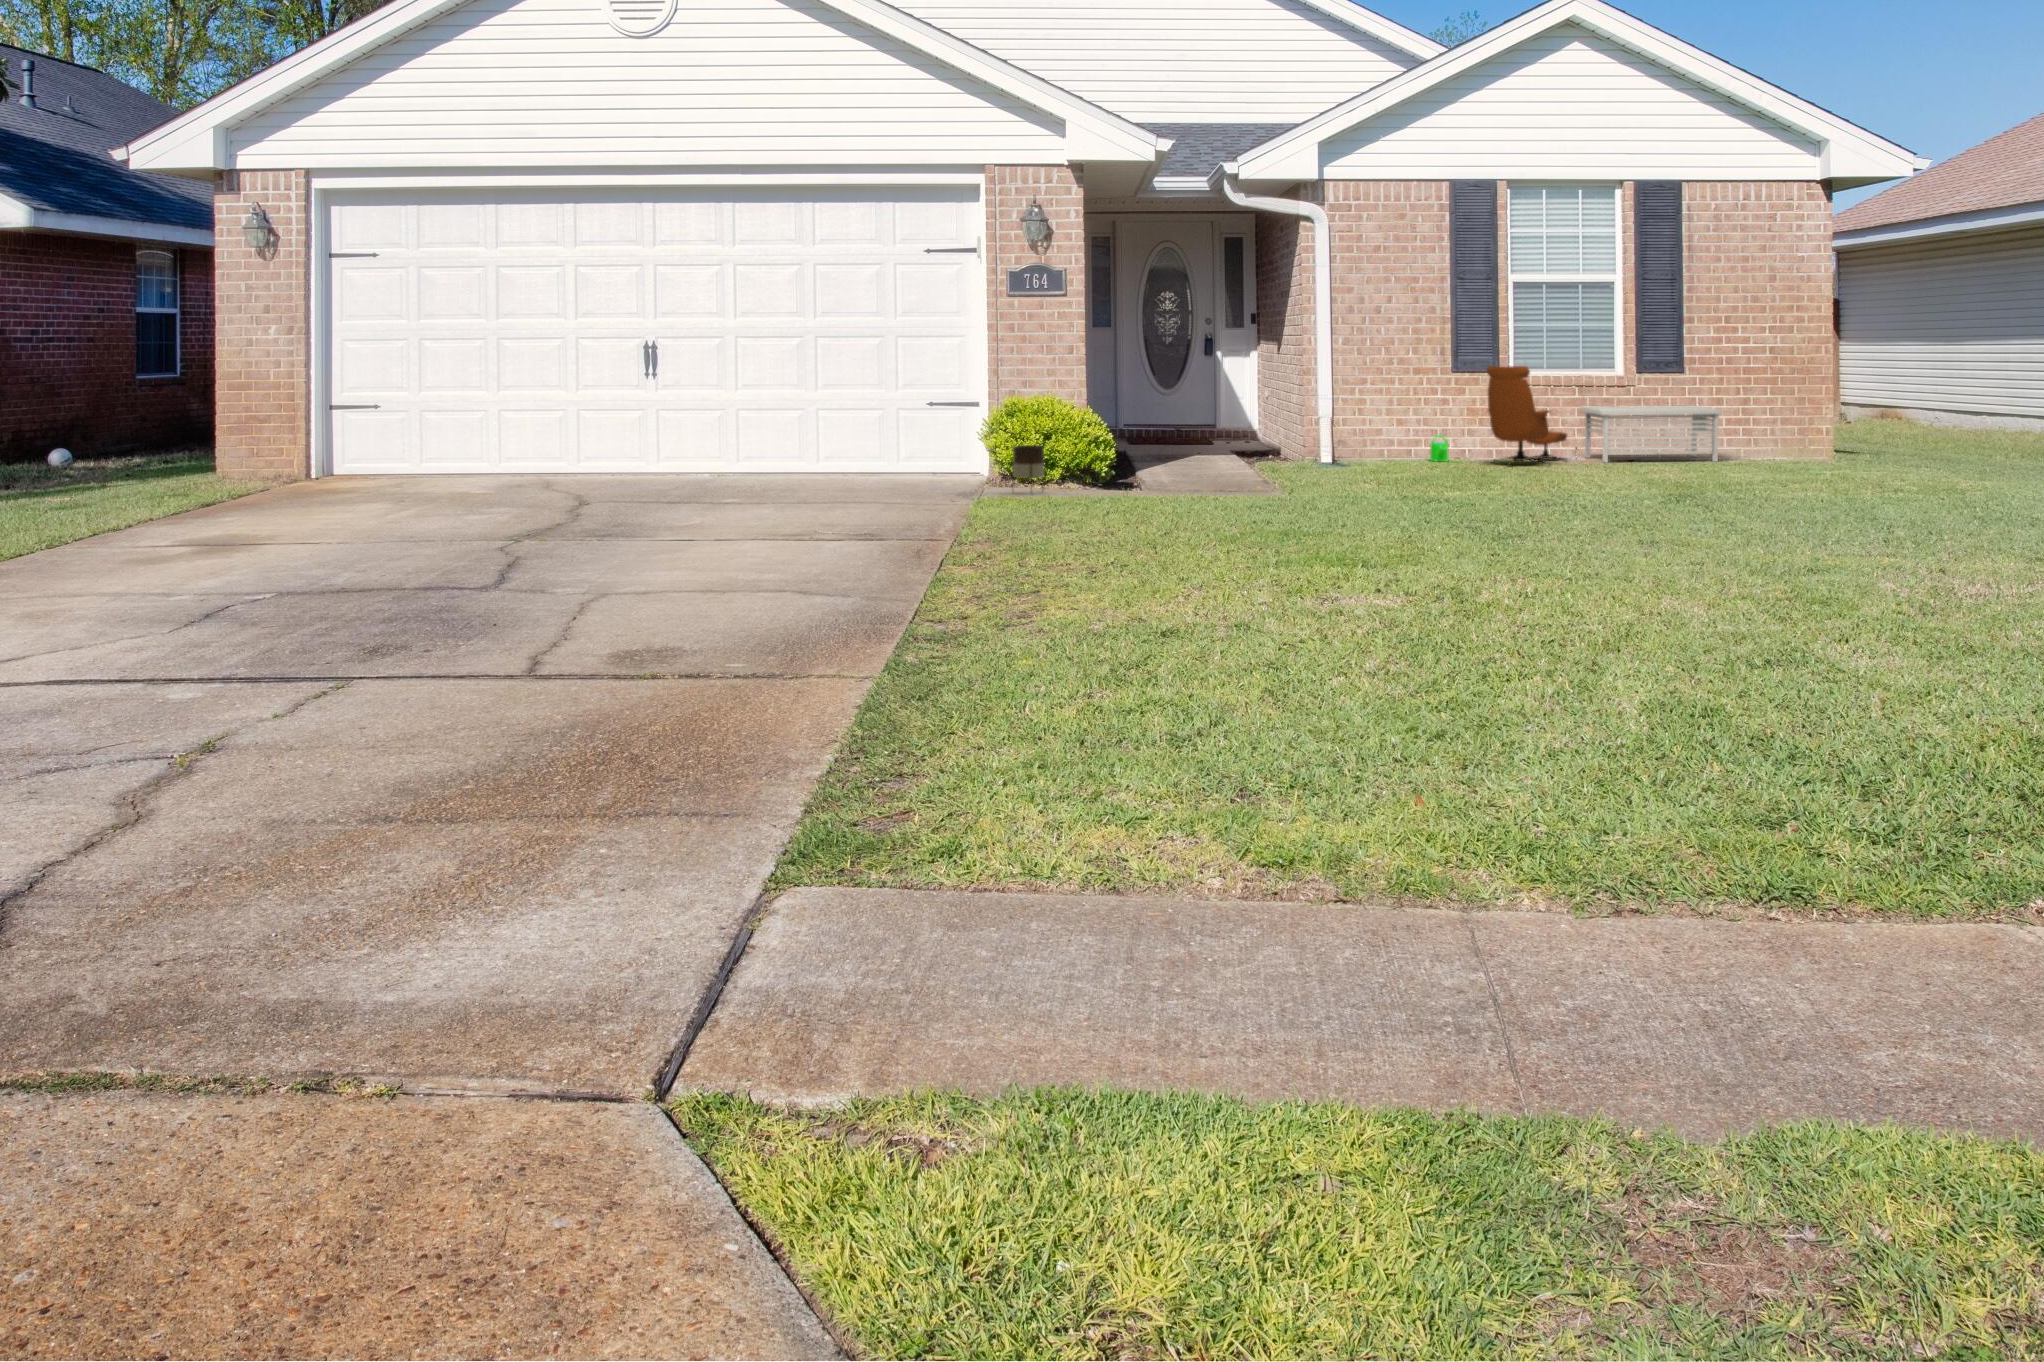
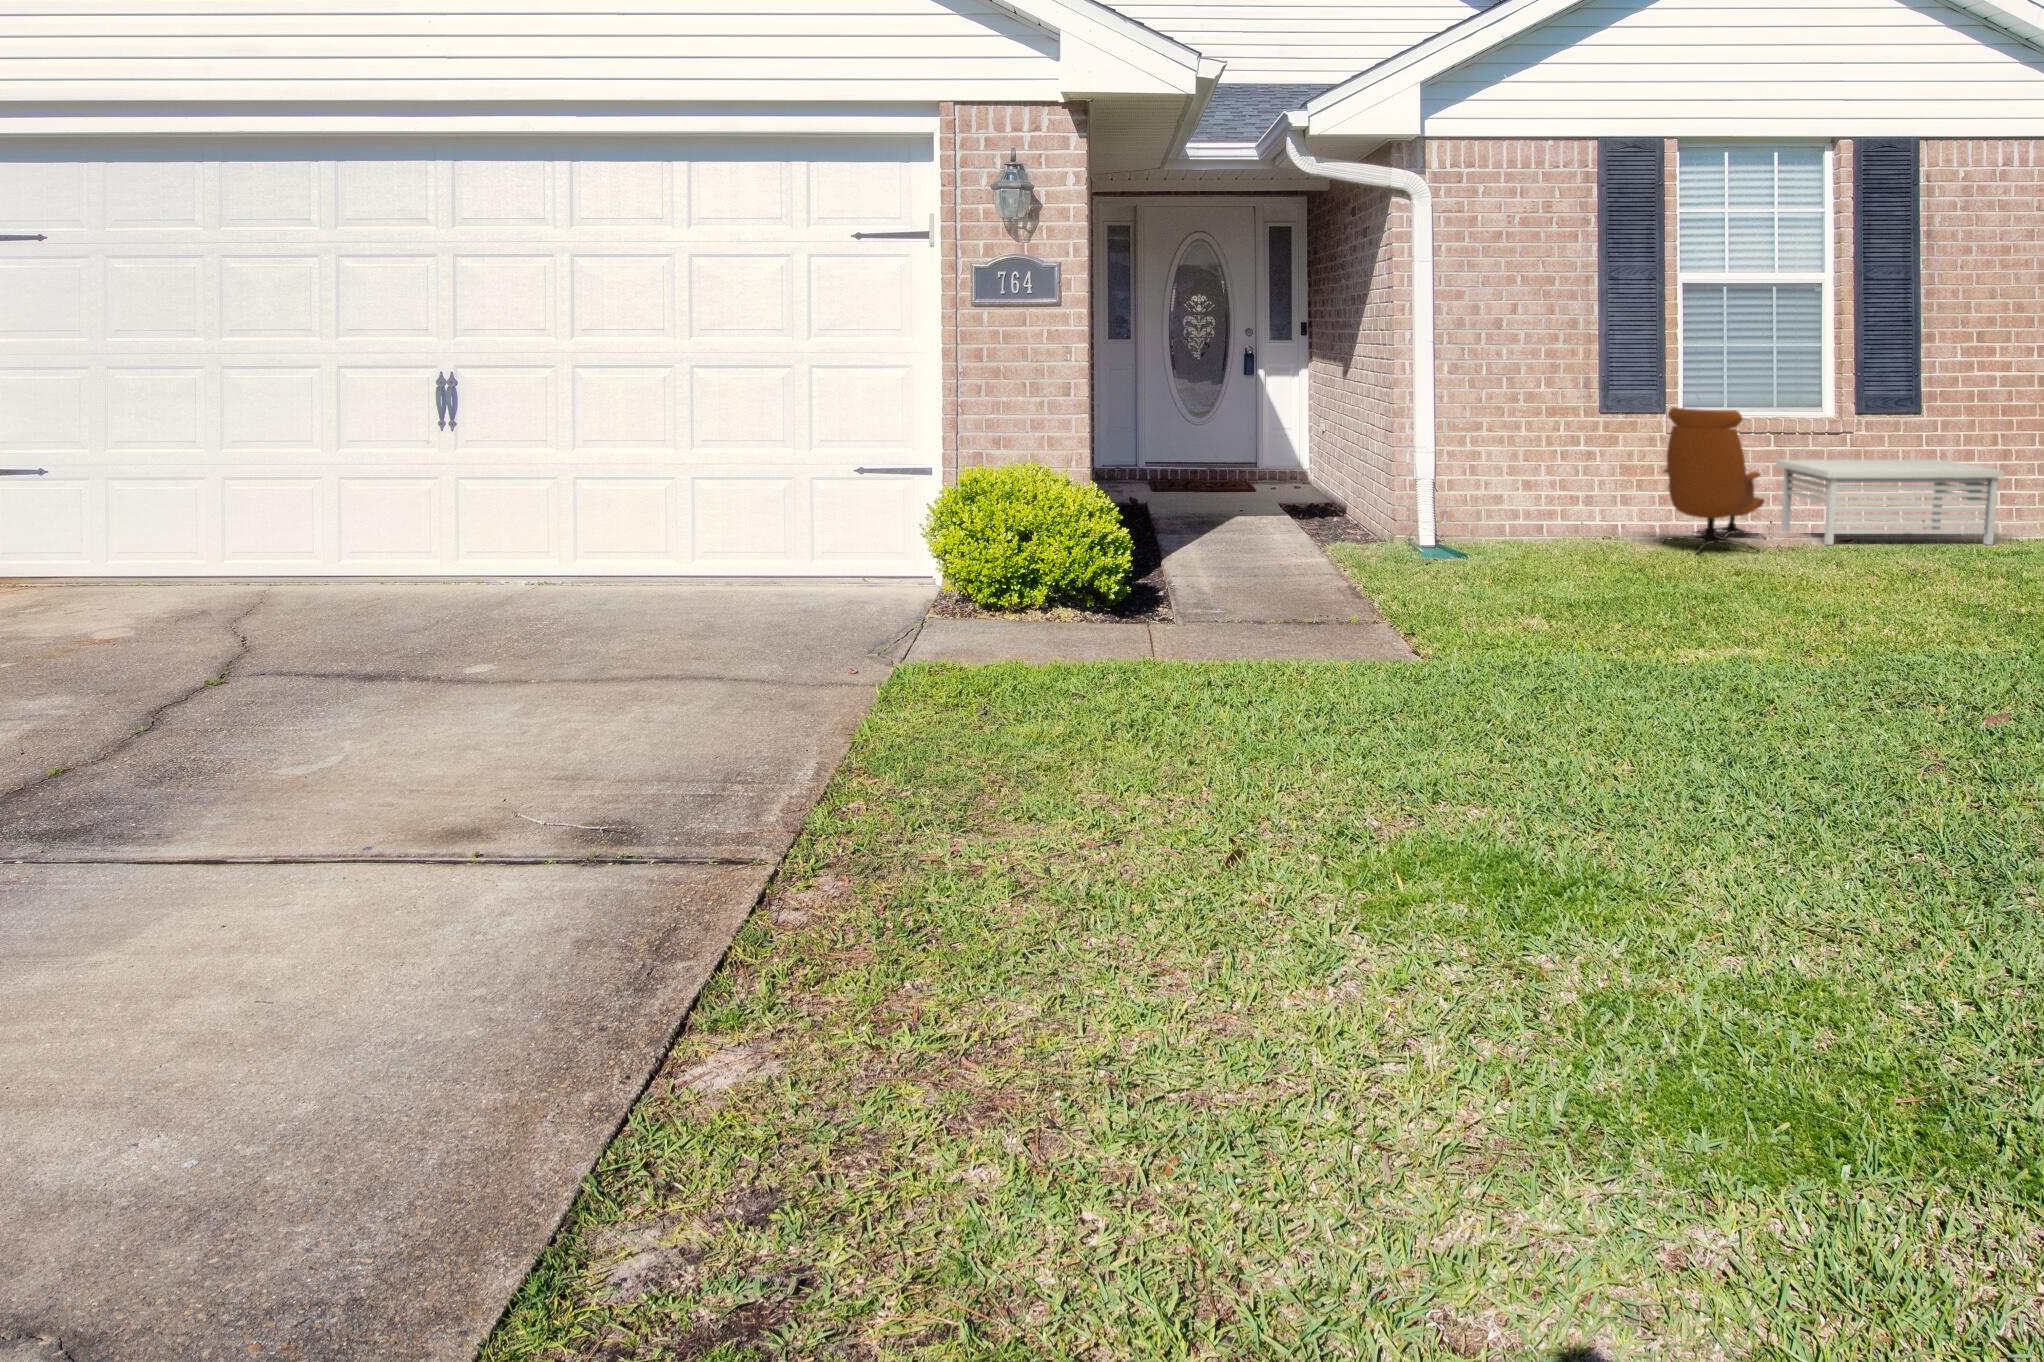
watering can: present [1430,434,1449,462] -> none [1564,498,1596,537]
planter: present [1012,445,1044,479] -> none [969,547,1021,634]

